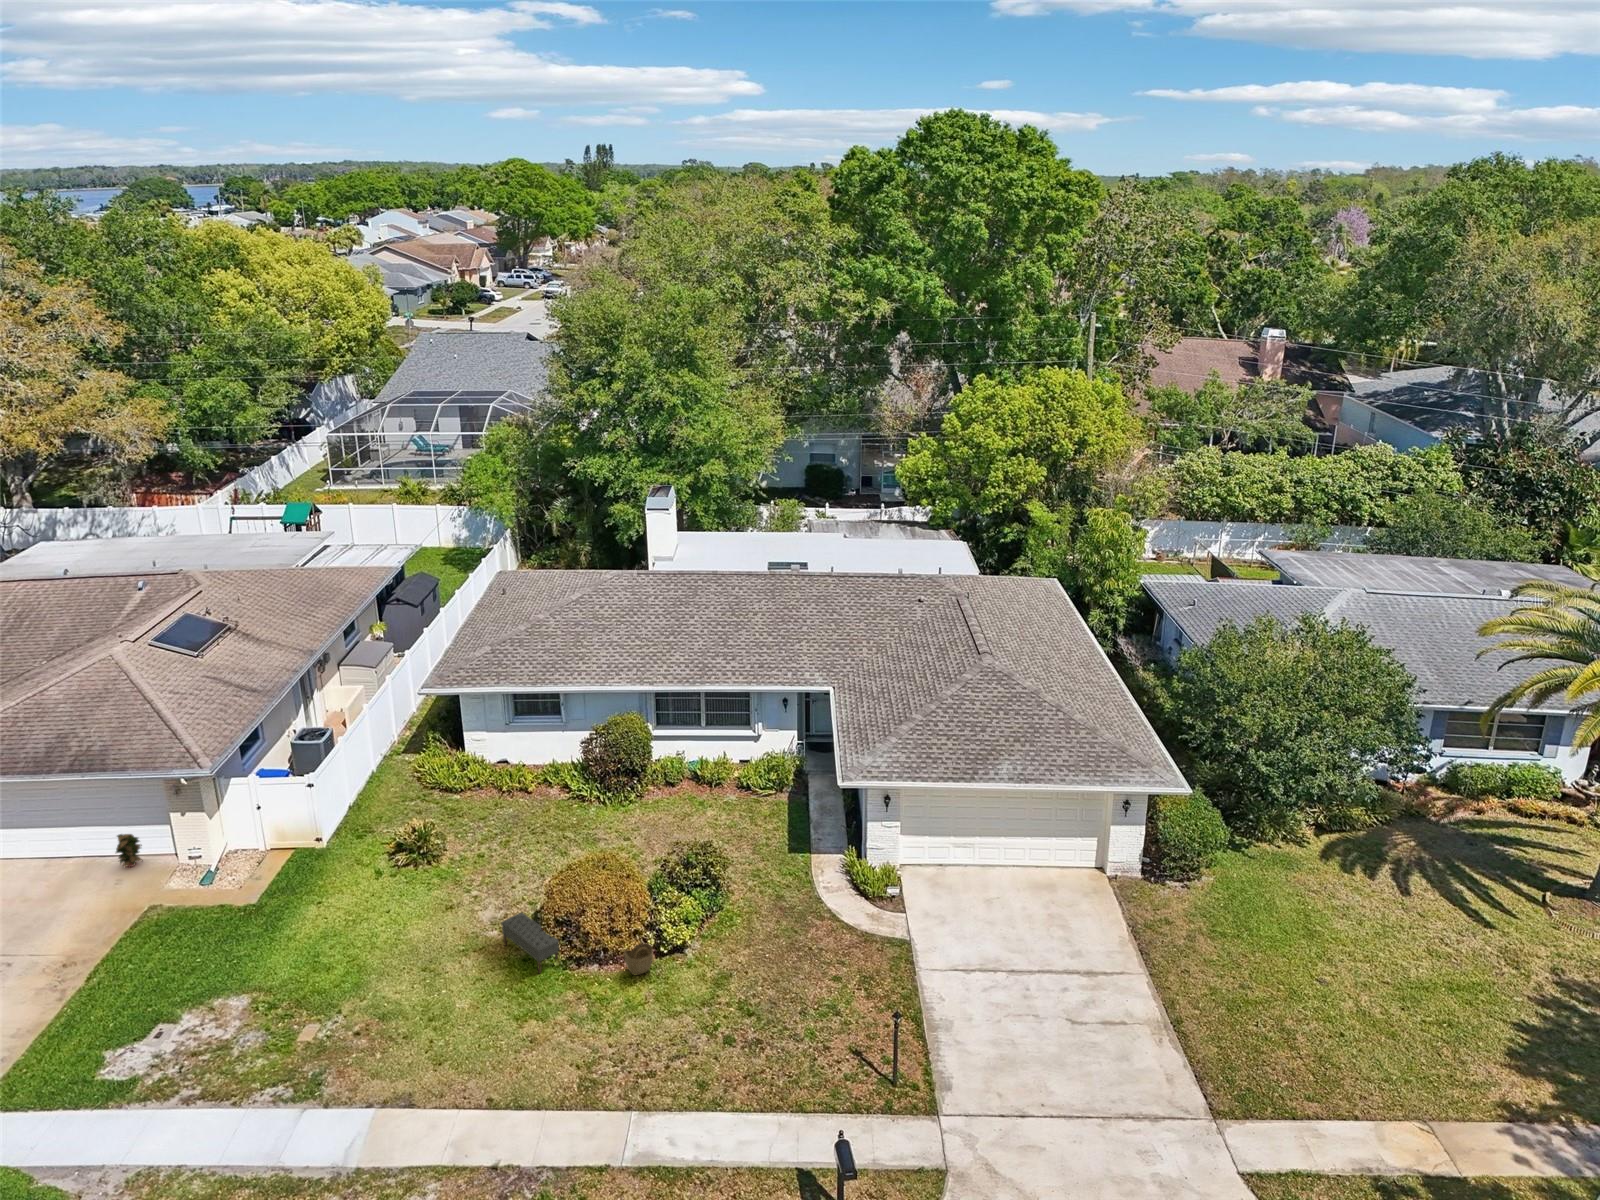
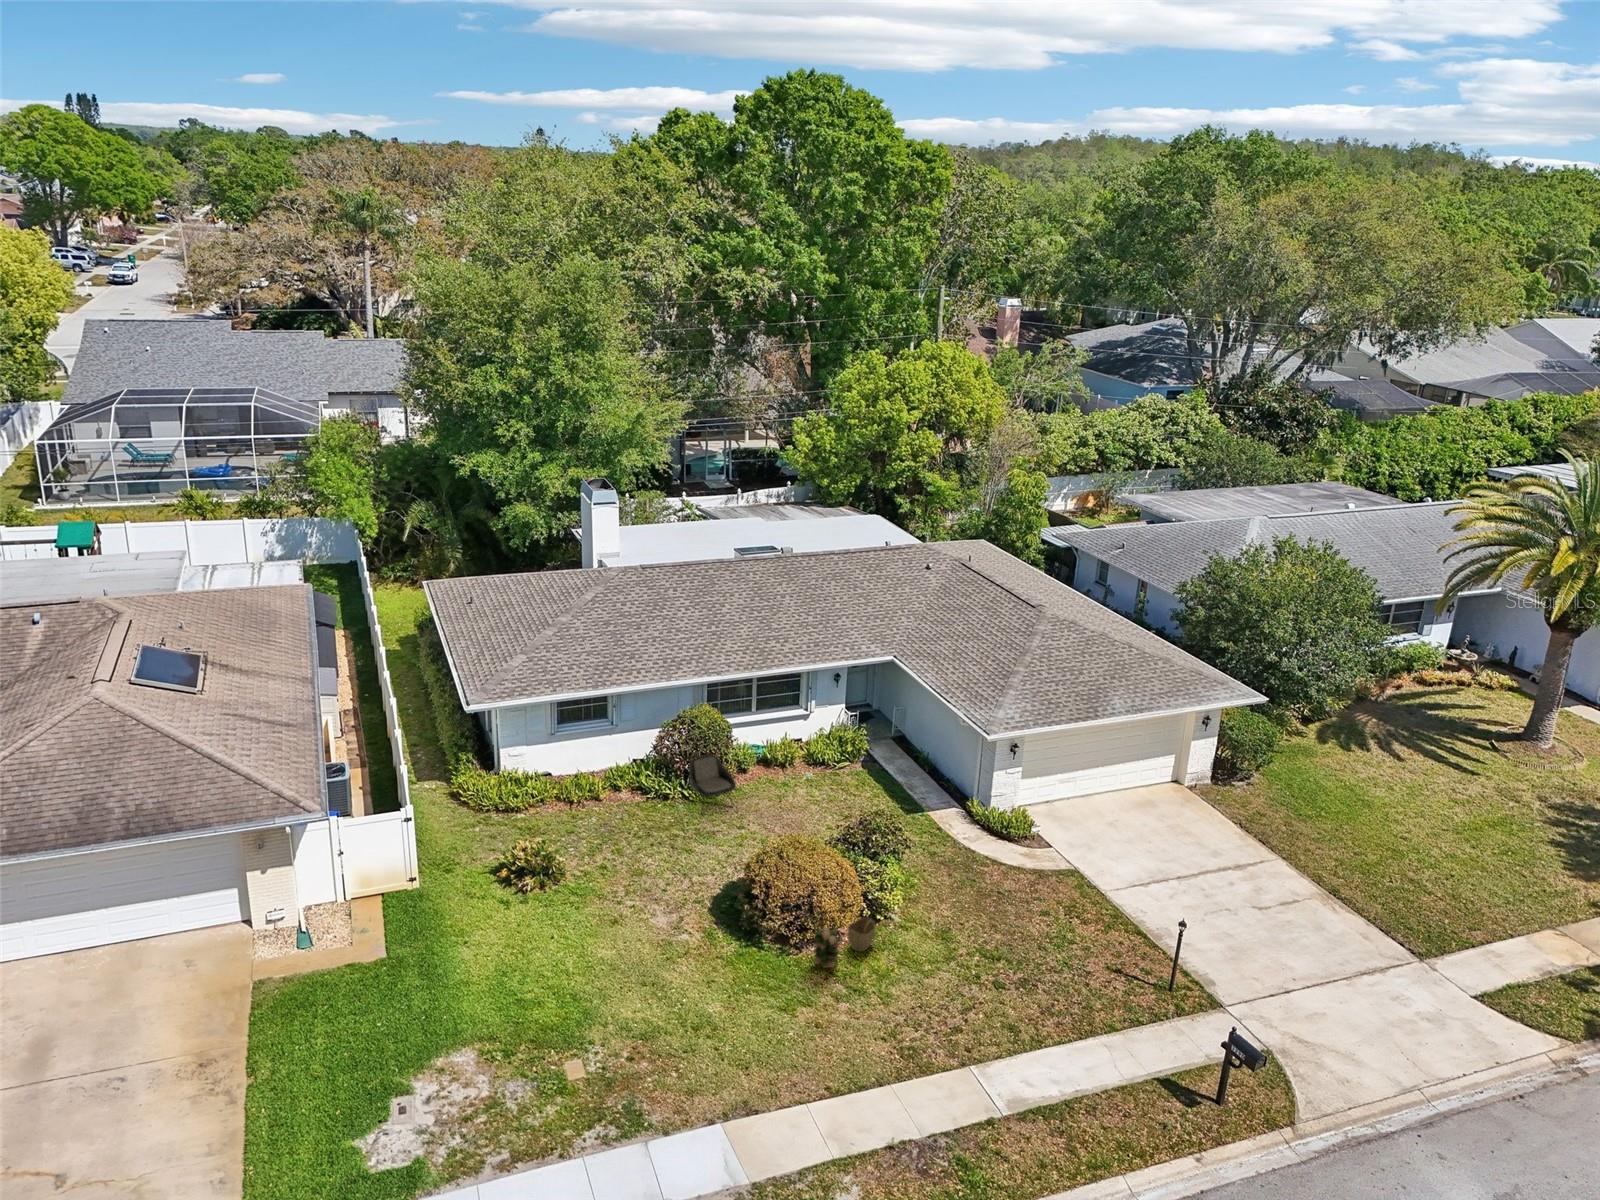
lounge chair: none [605,763,646,819] -> present [690,754,736,814]
decorative plant: present [116,834,142,867] -> present [813,928,840,968]
bench: present [501,913,559,973] -> none [705,914,781,971]

